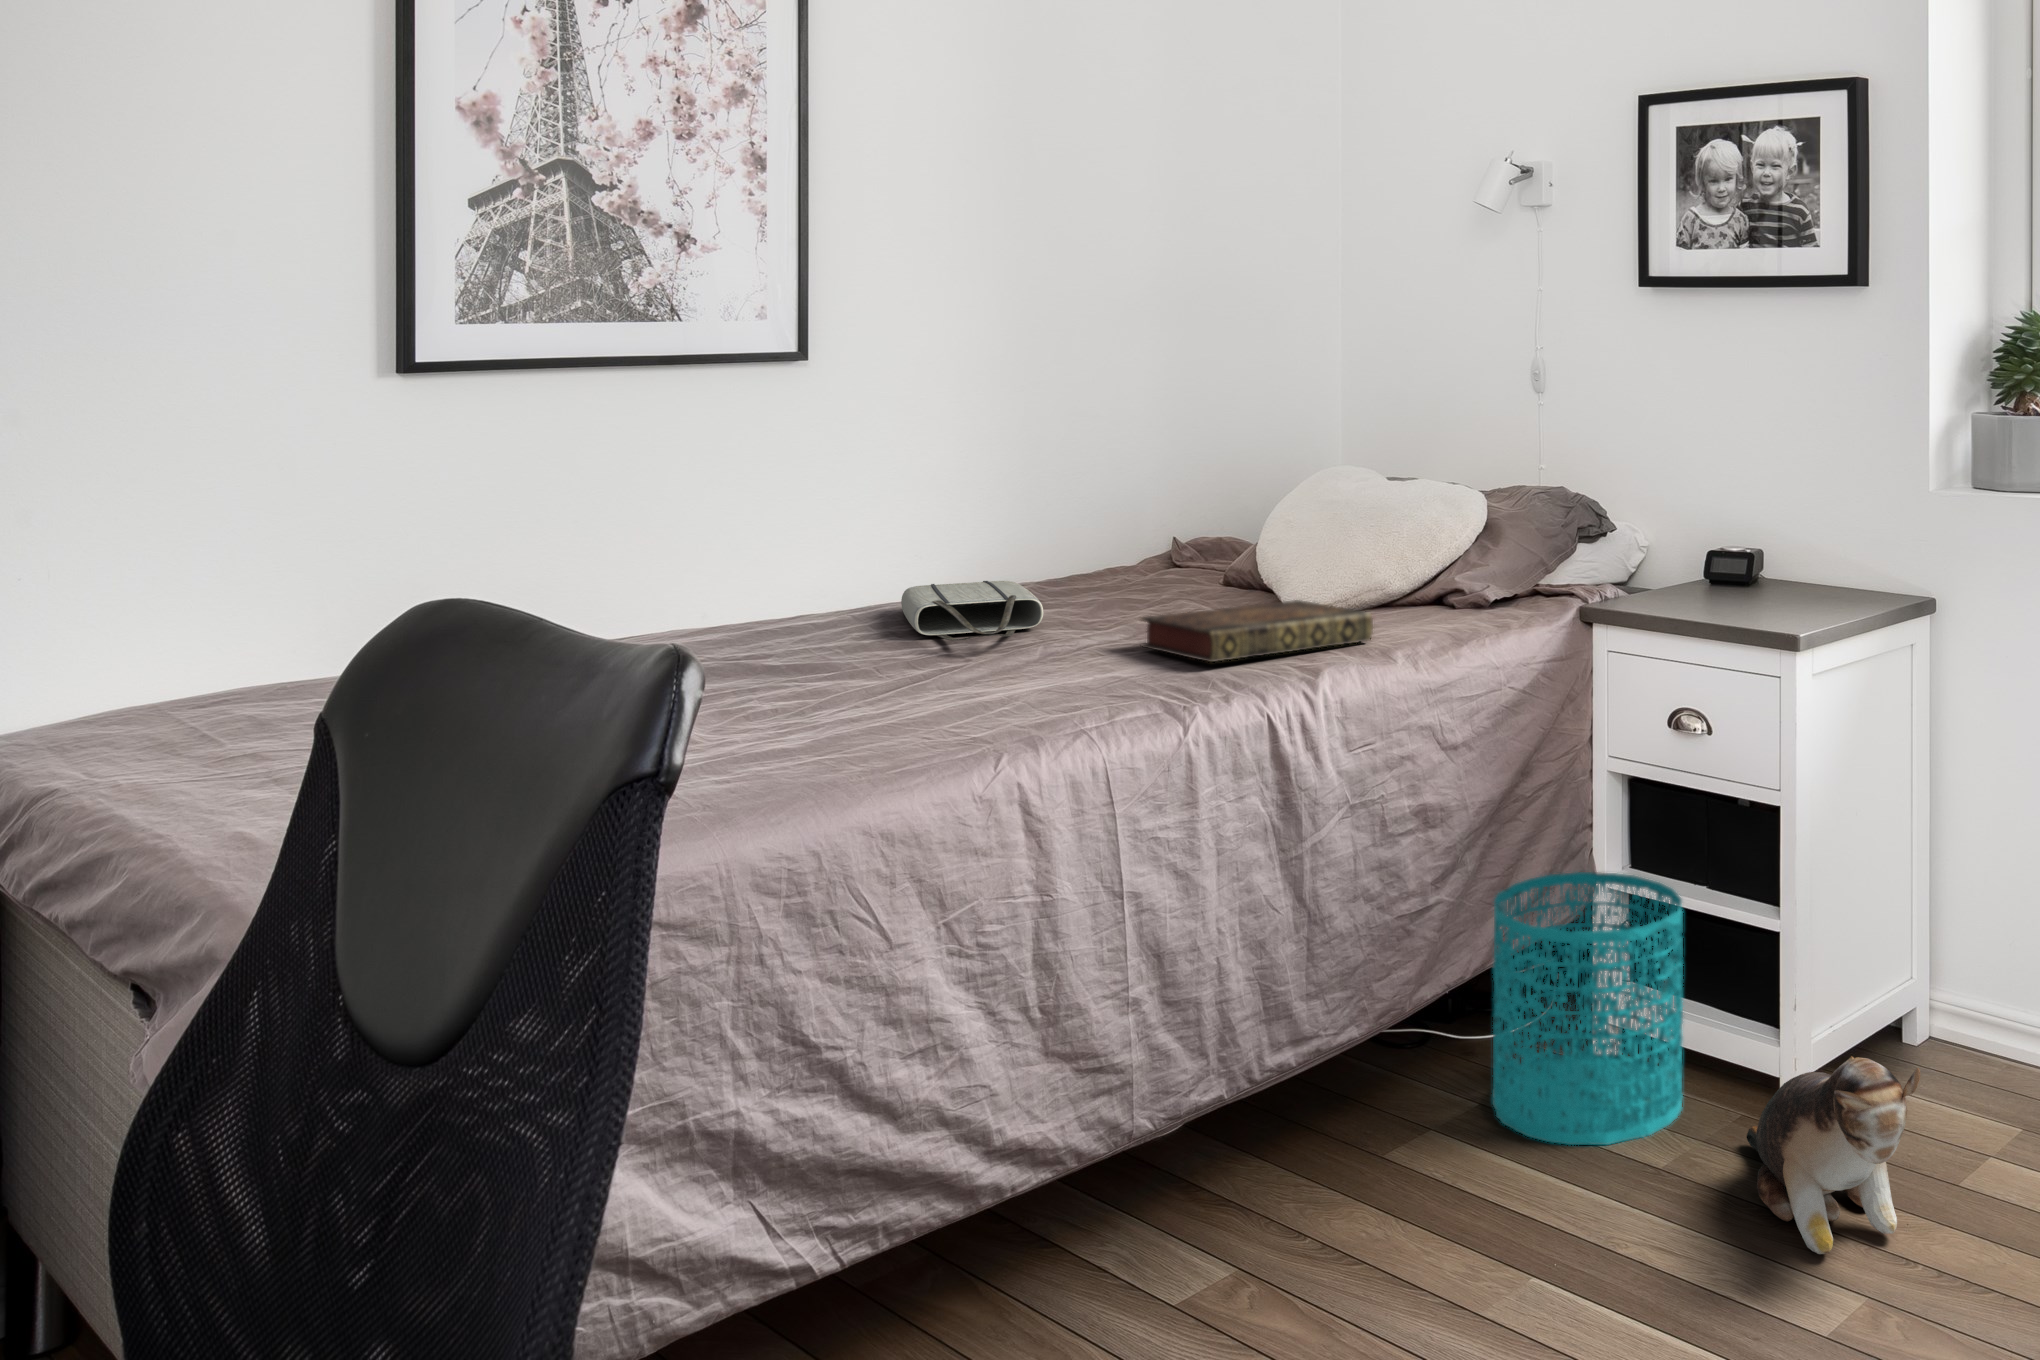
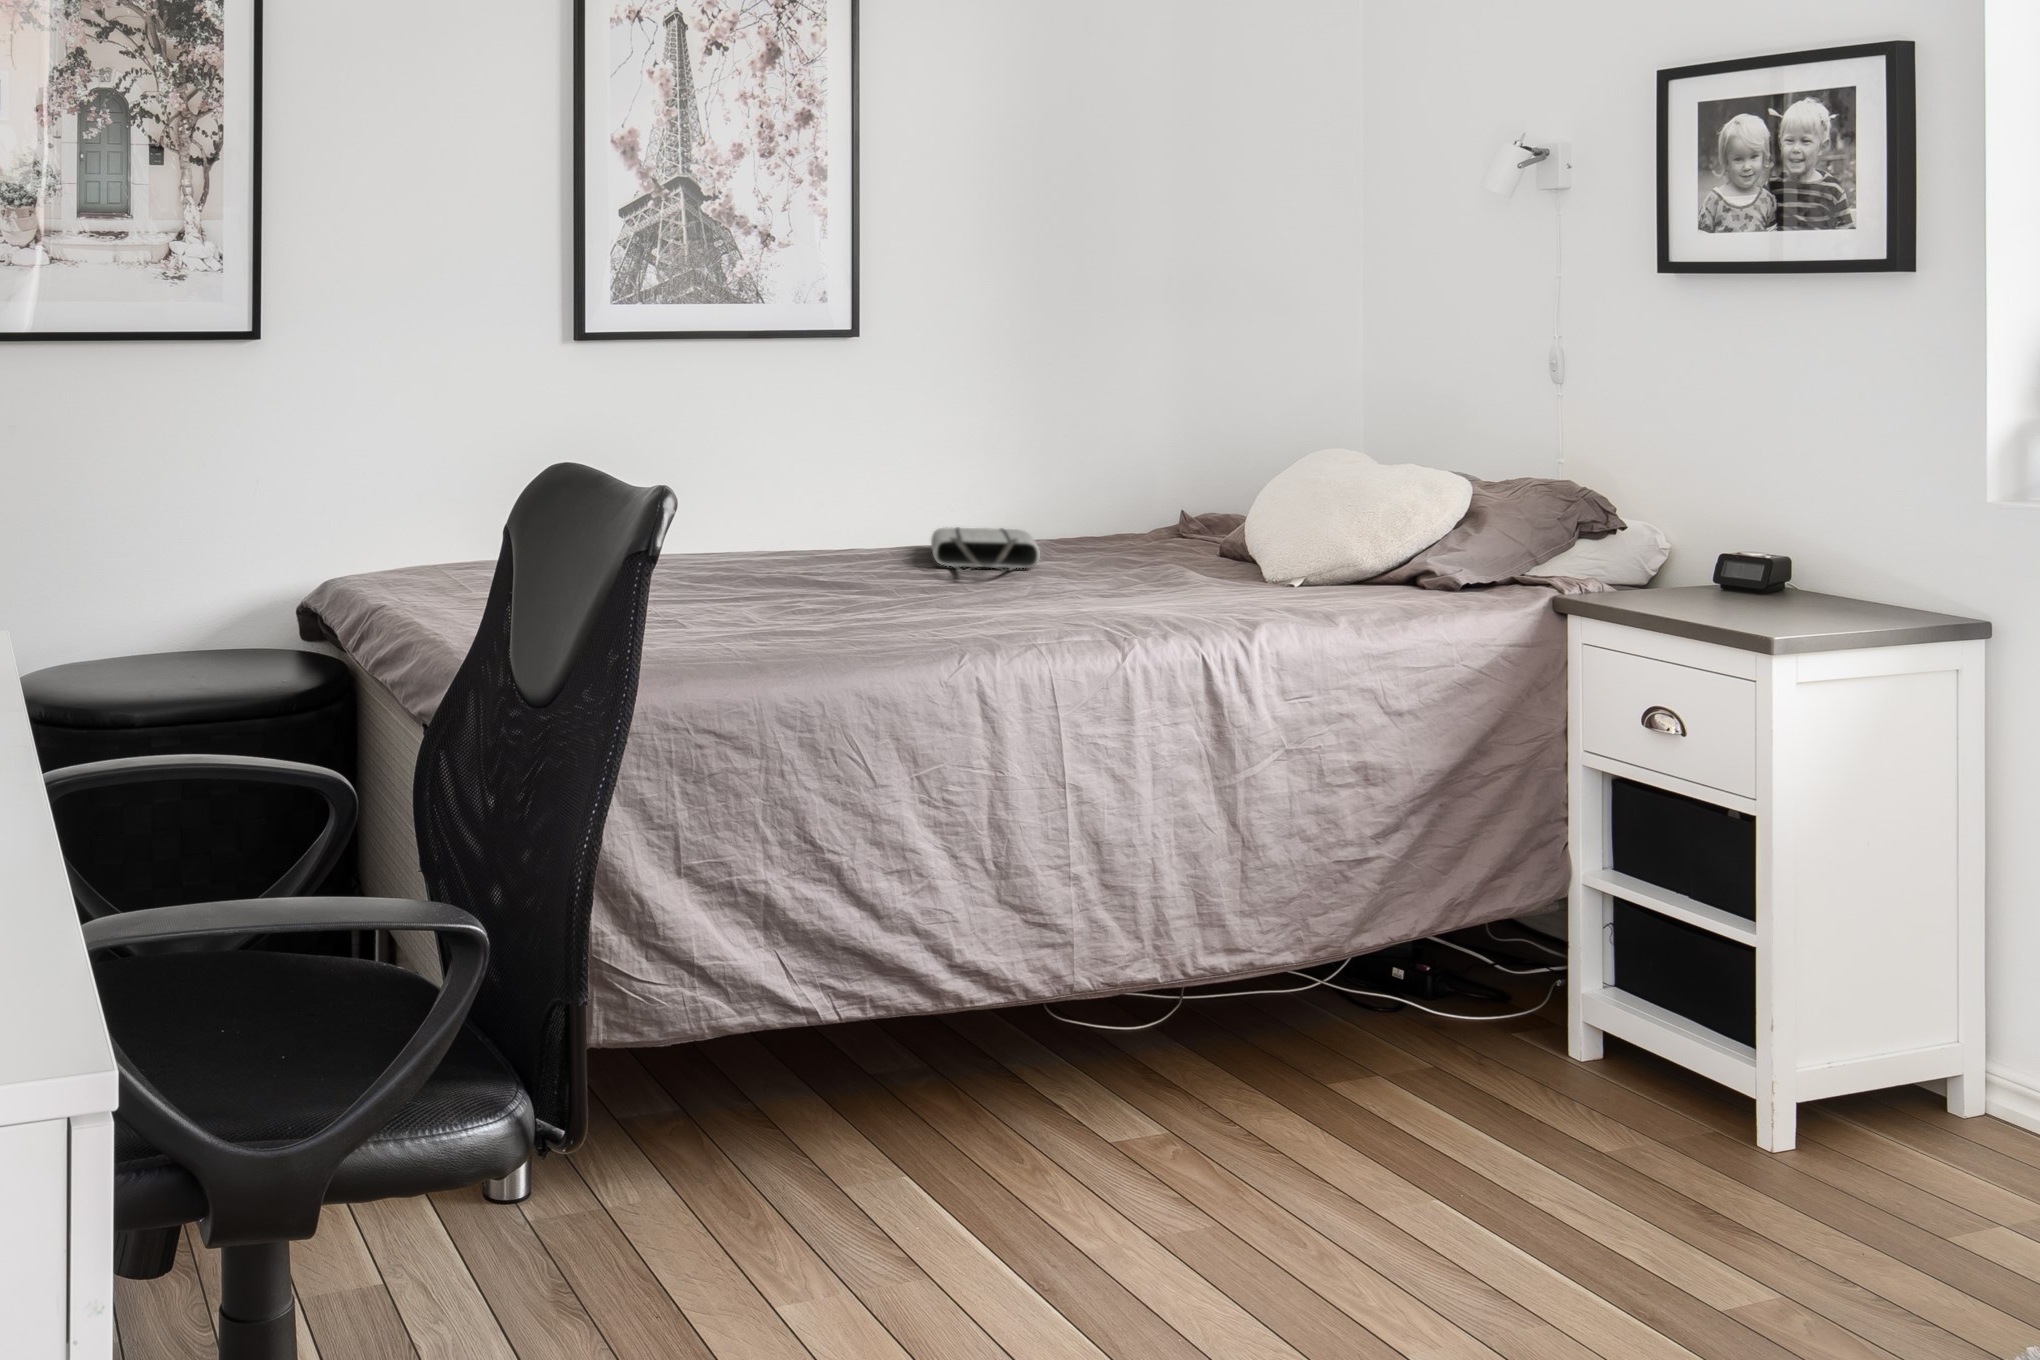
book: present [1141,600,1373,662] -> none [1112,563,1327,604]
wastebasket: present [1492,872,1683,1145] -> none [1441,853,1647,1119]
plush toy: present [1747,1056,1920,1254] -> none [1688,1055,1851,1251]

